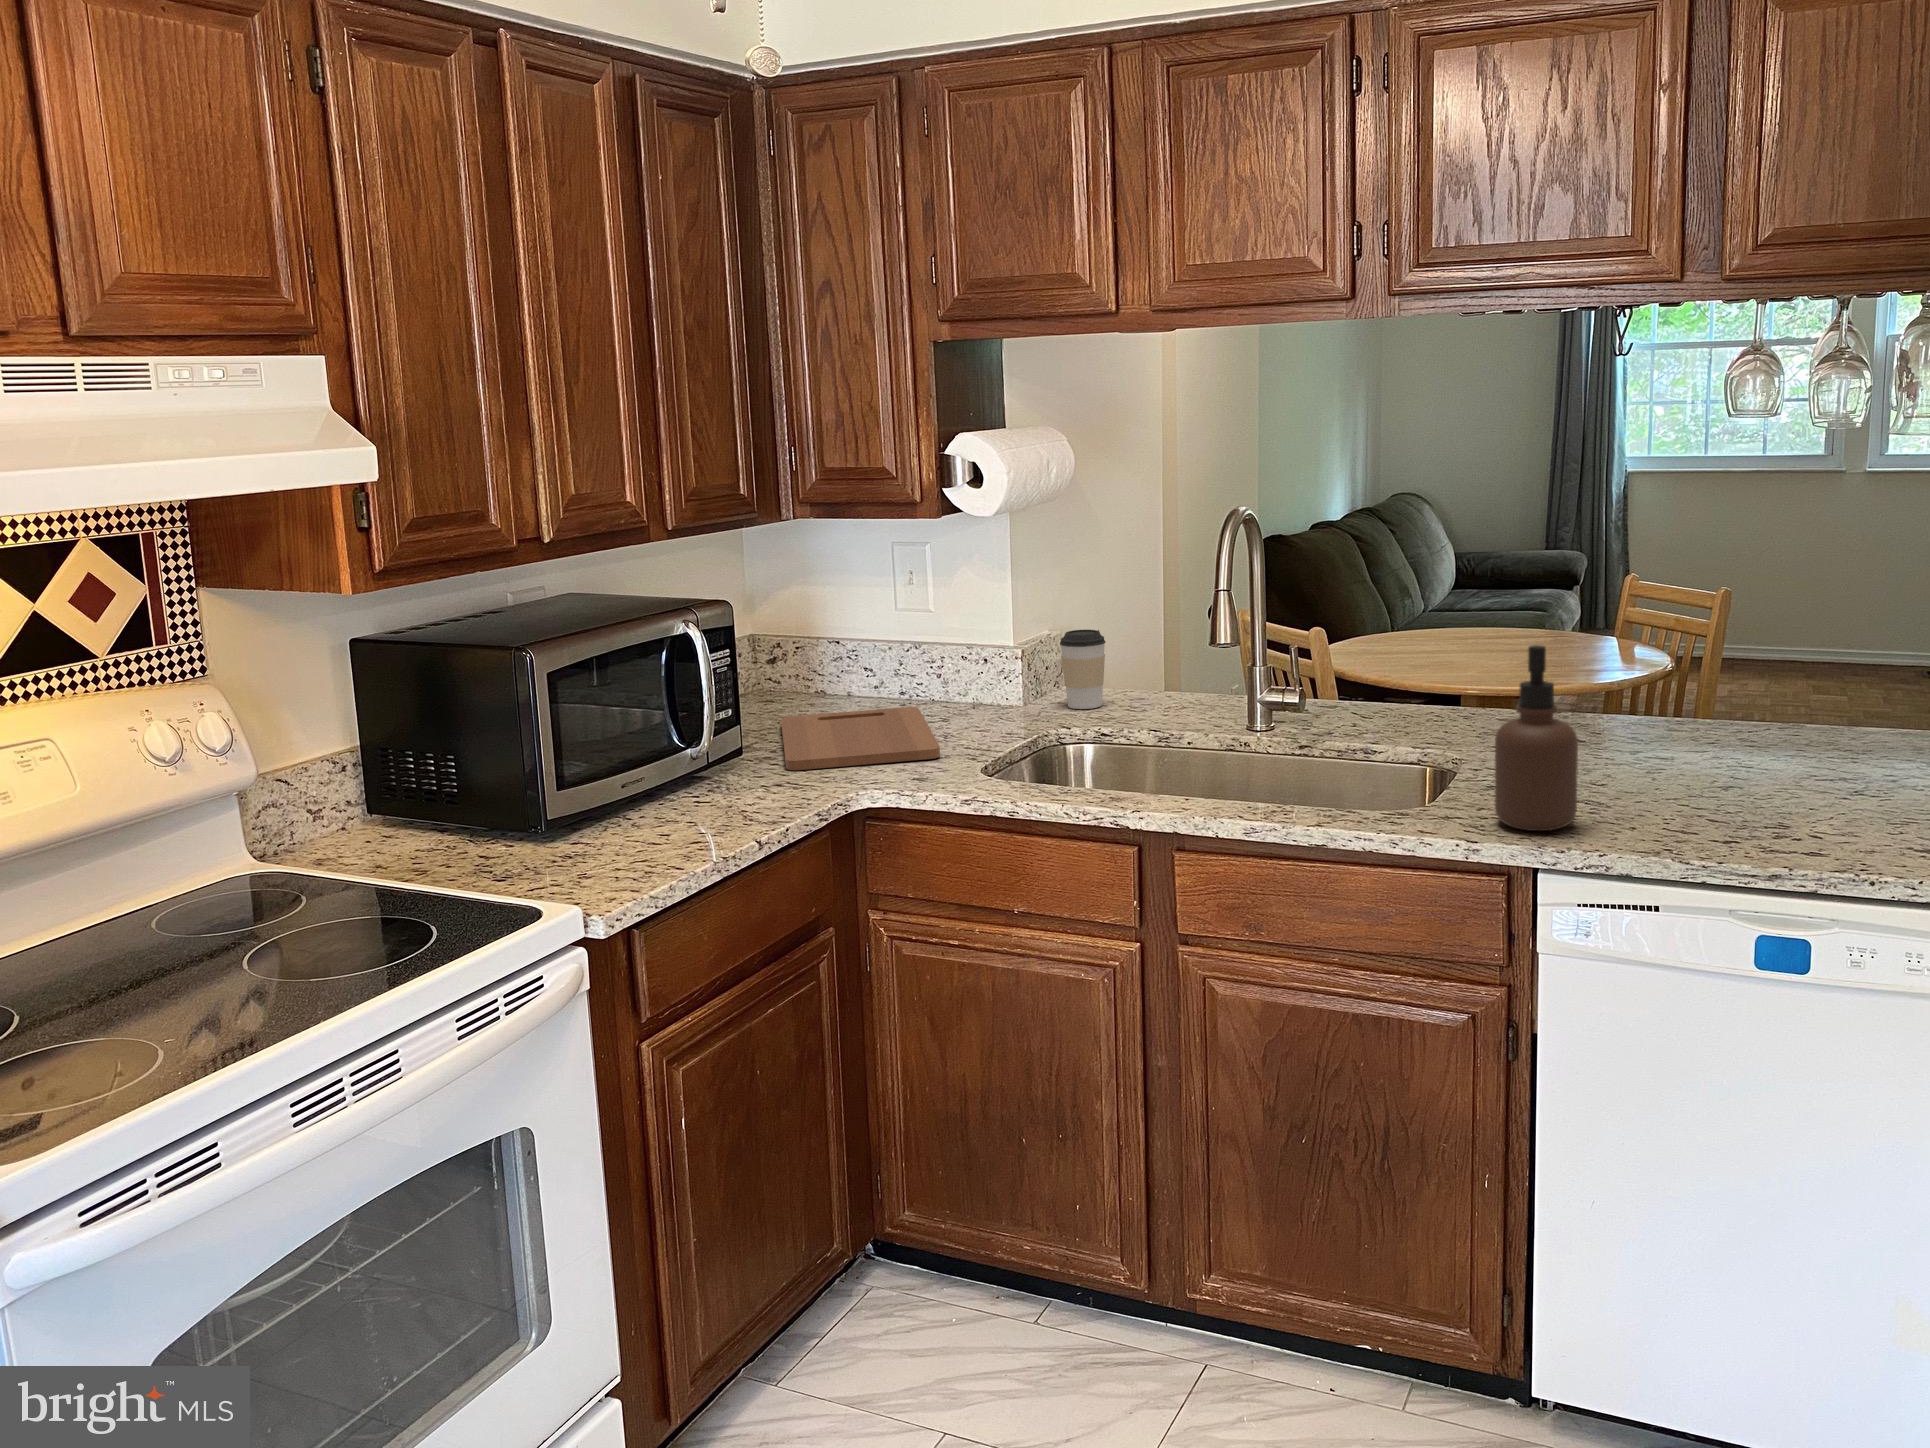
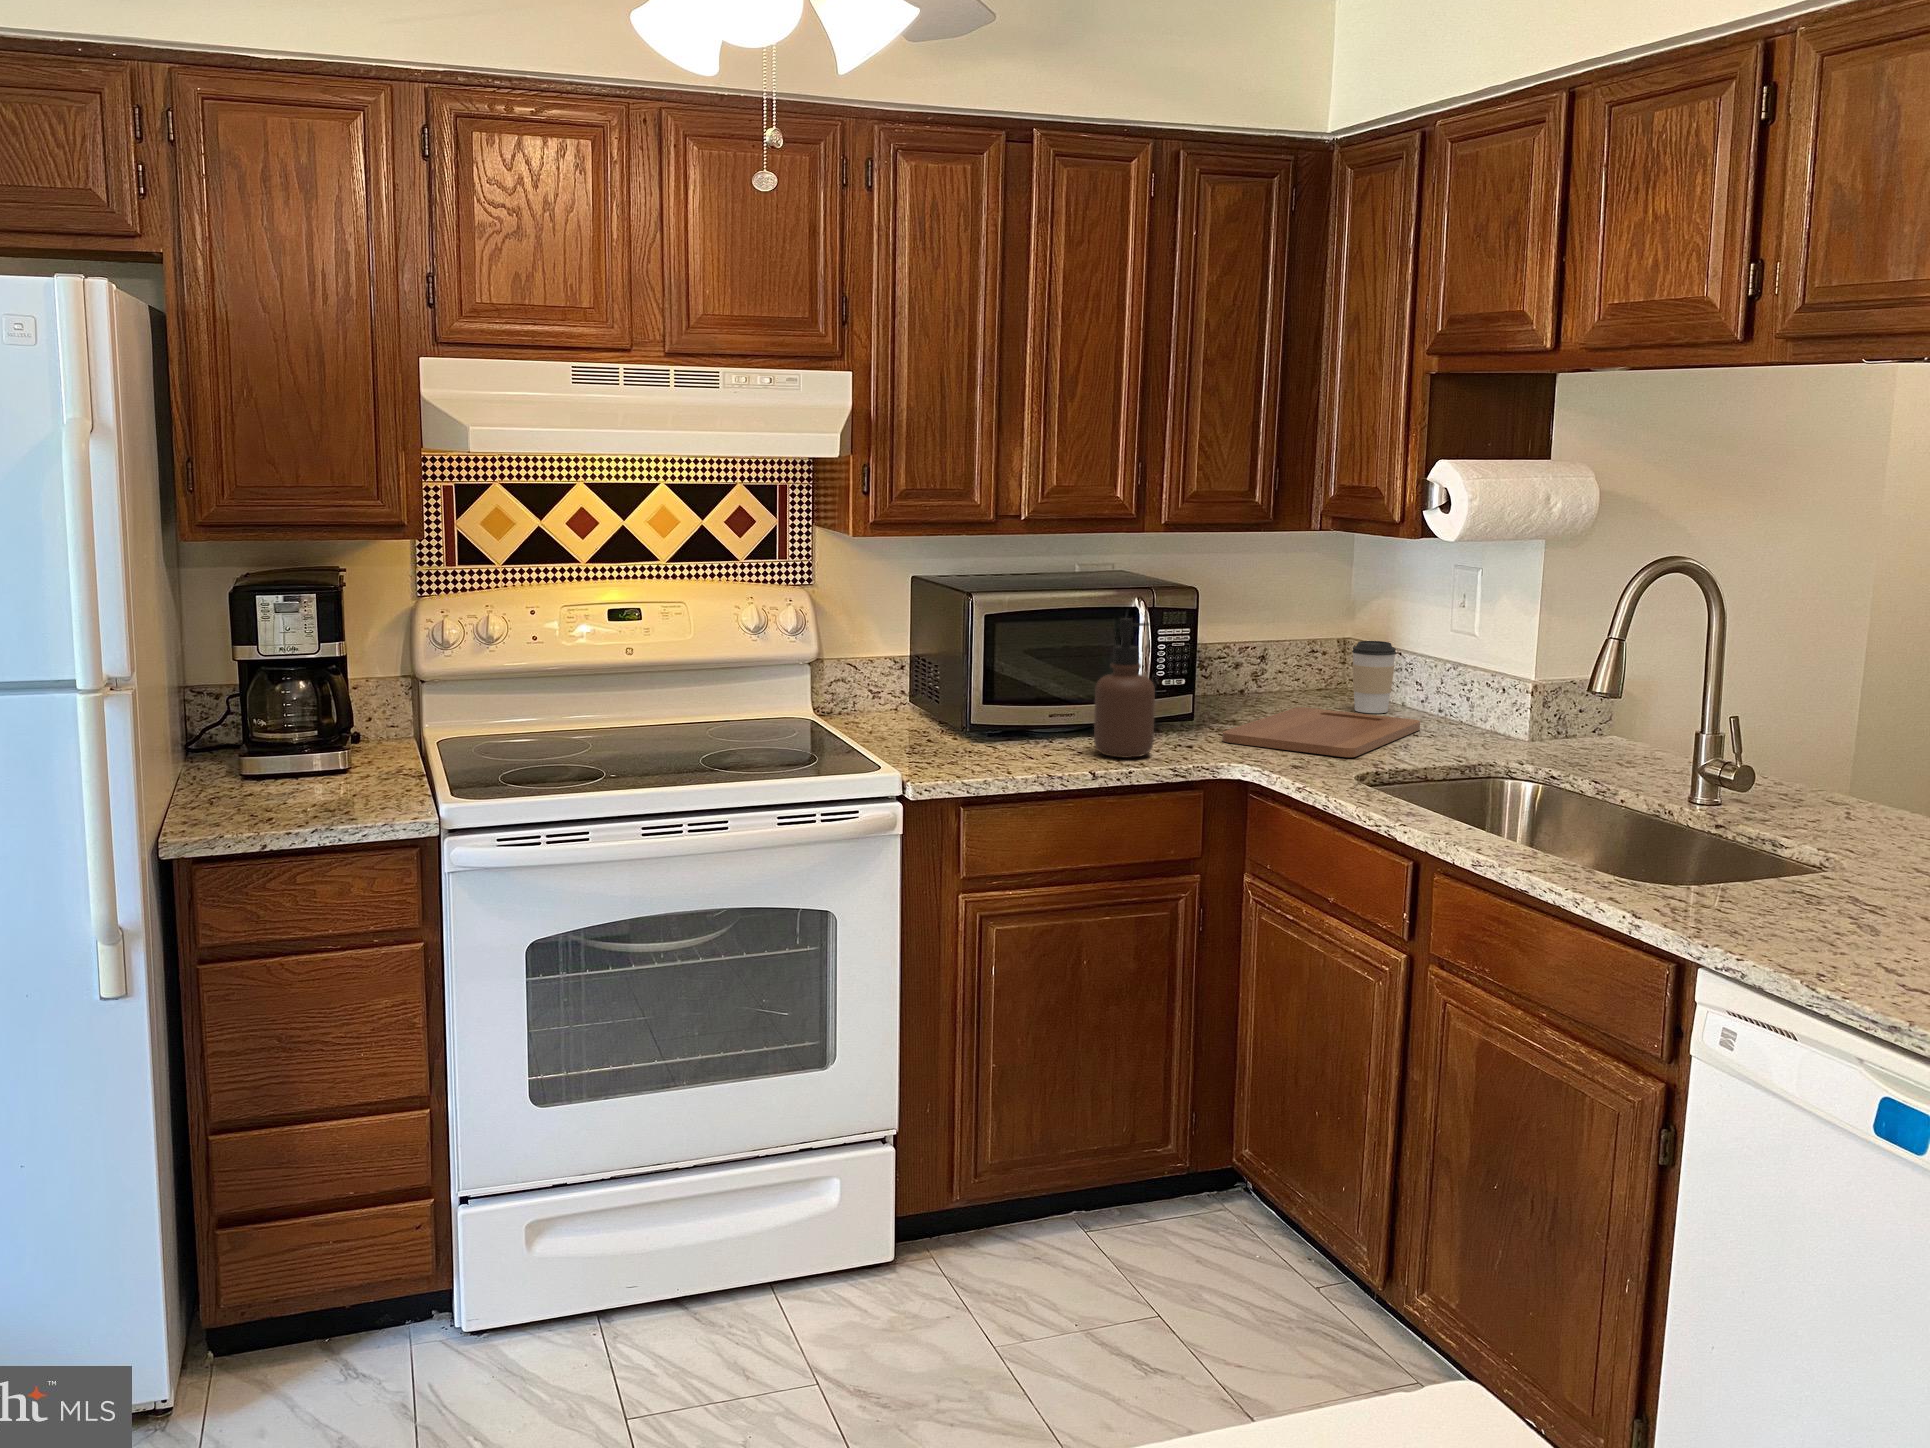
coffee cup: present [1060,630,1105,709] -> present [1352,641,1396,713]
soap dispenser: present [1495,645,1578,831] -> present [1094,618,1155,758]

